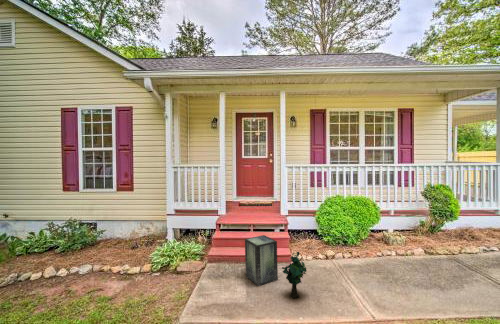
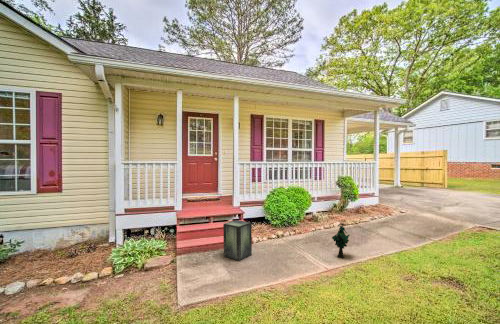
decorative plant: present [282,252,307,298] -> present [332,224,349,258]

